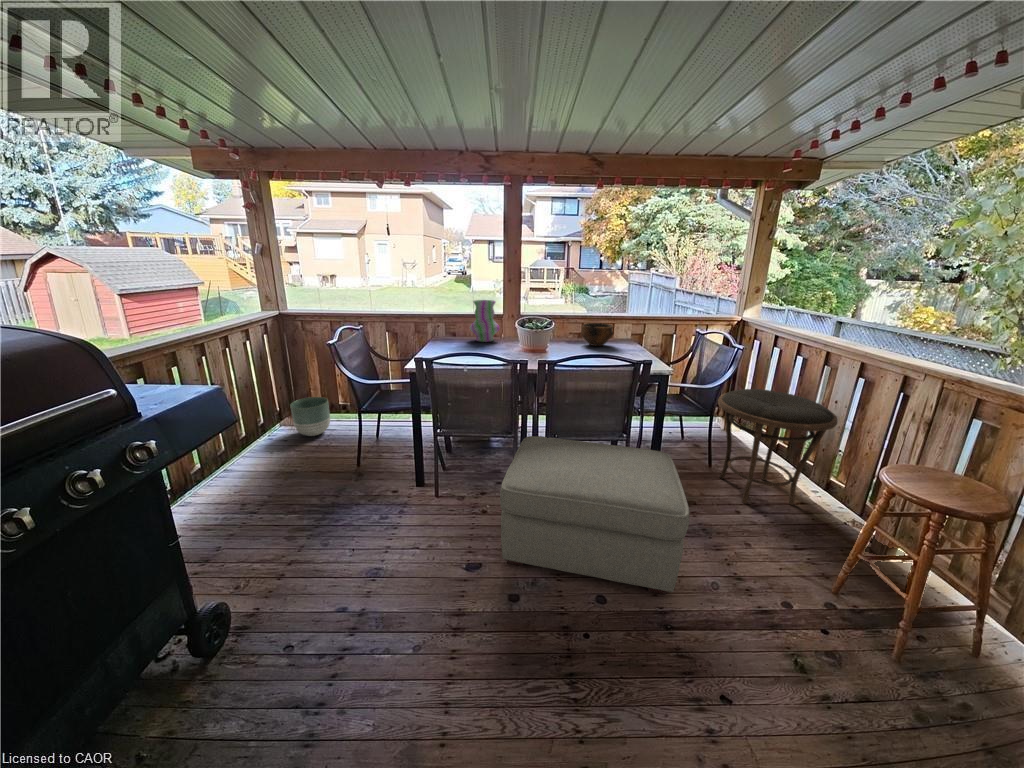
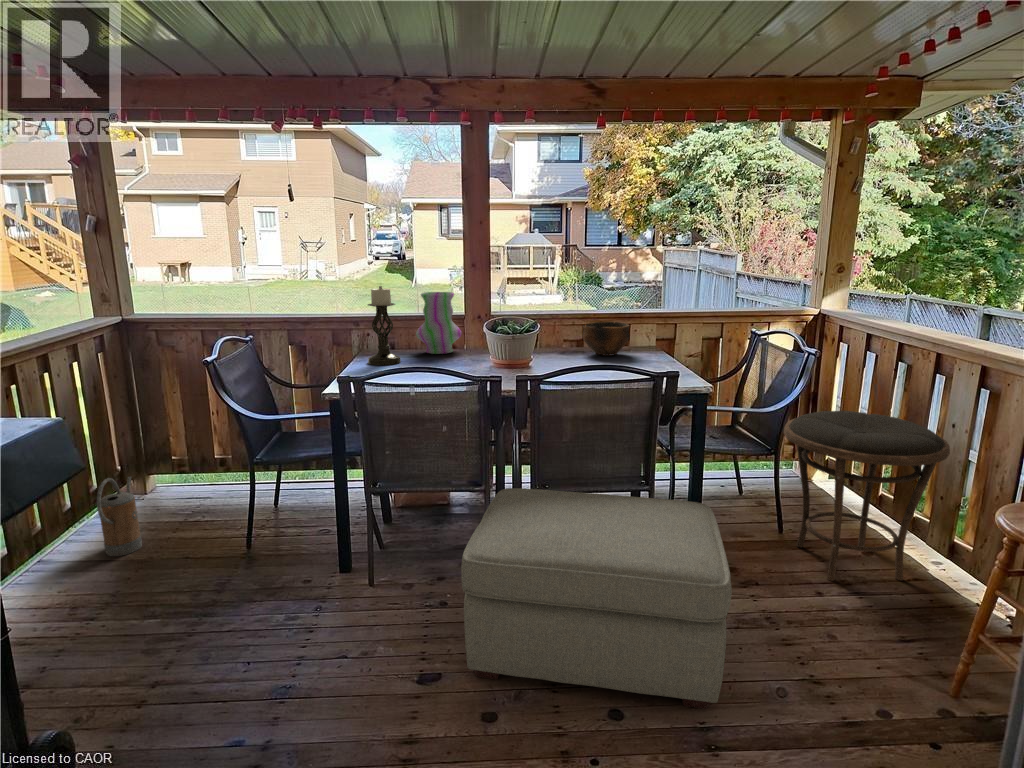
candle holder: none [438,296,460,349] -> present [368,286,401,365]
planter: present [290,397,330,436] -> none [138,447,201,508]
watering can: none [262,417,293,468] -> present [97,477,142,556]

